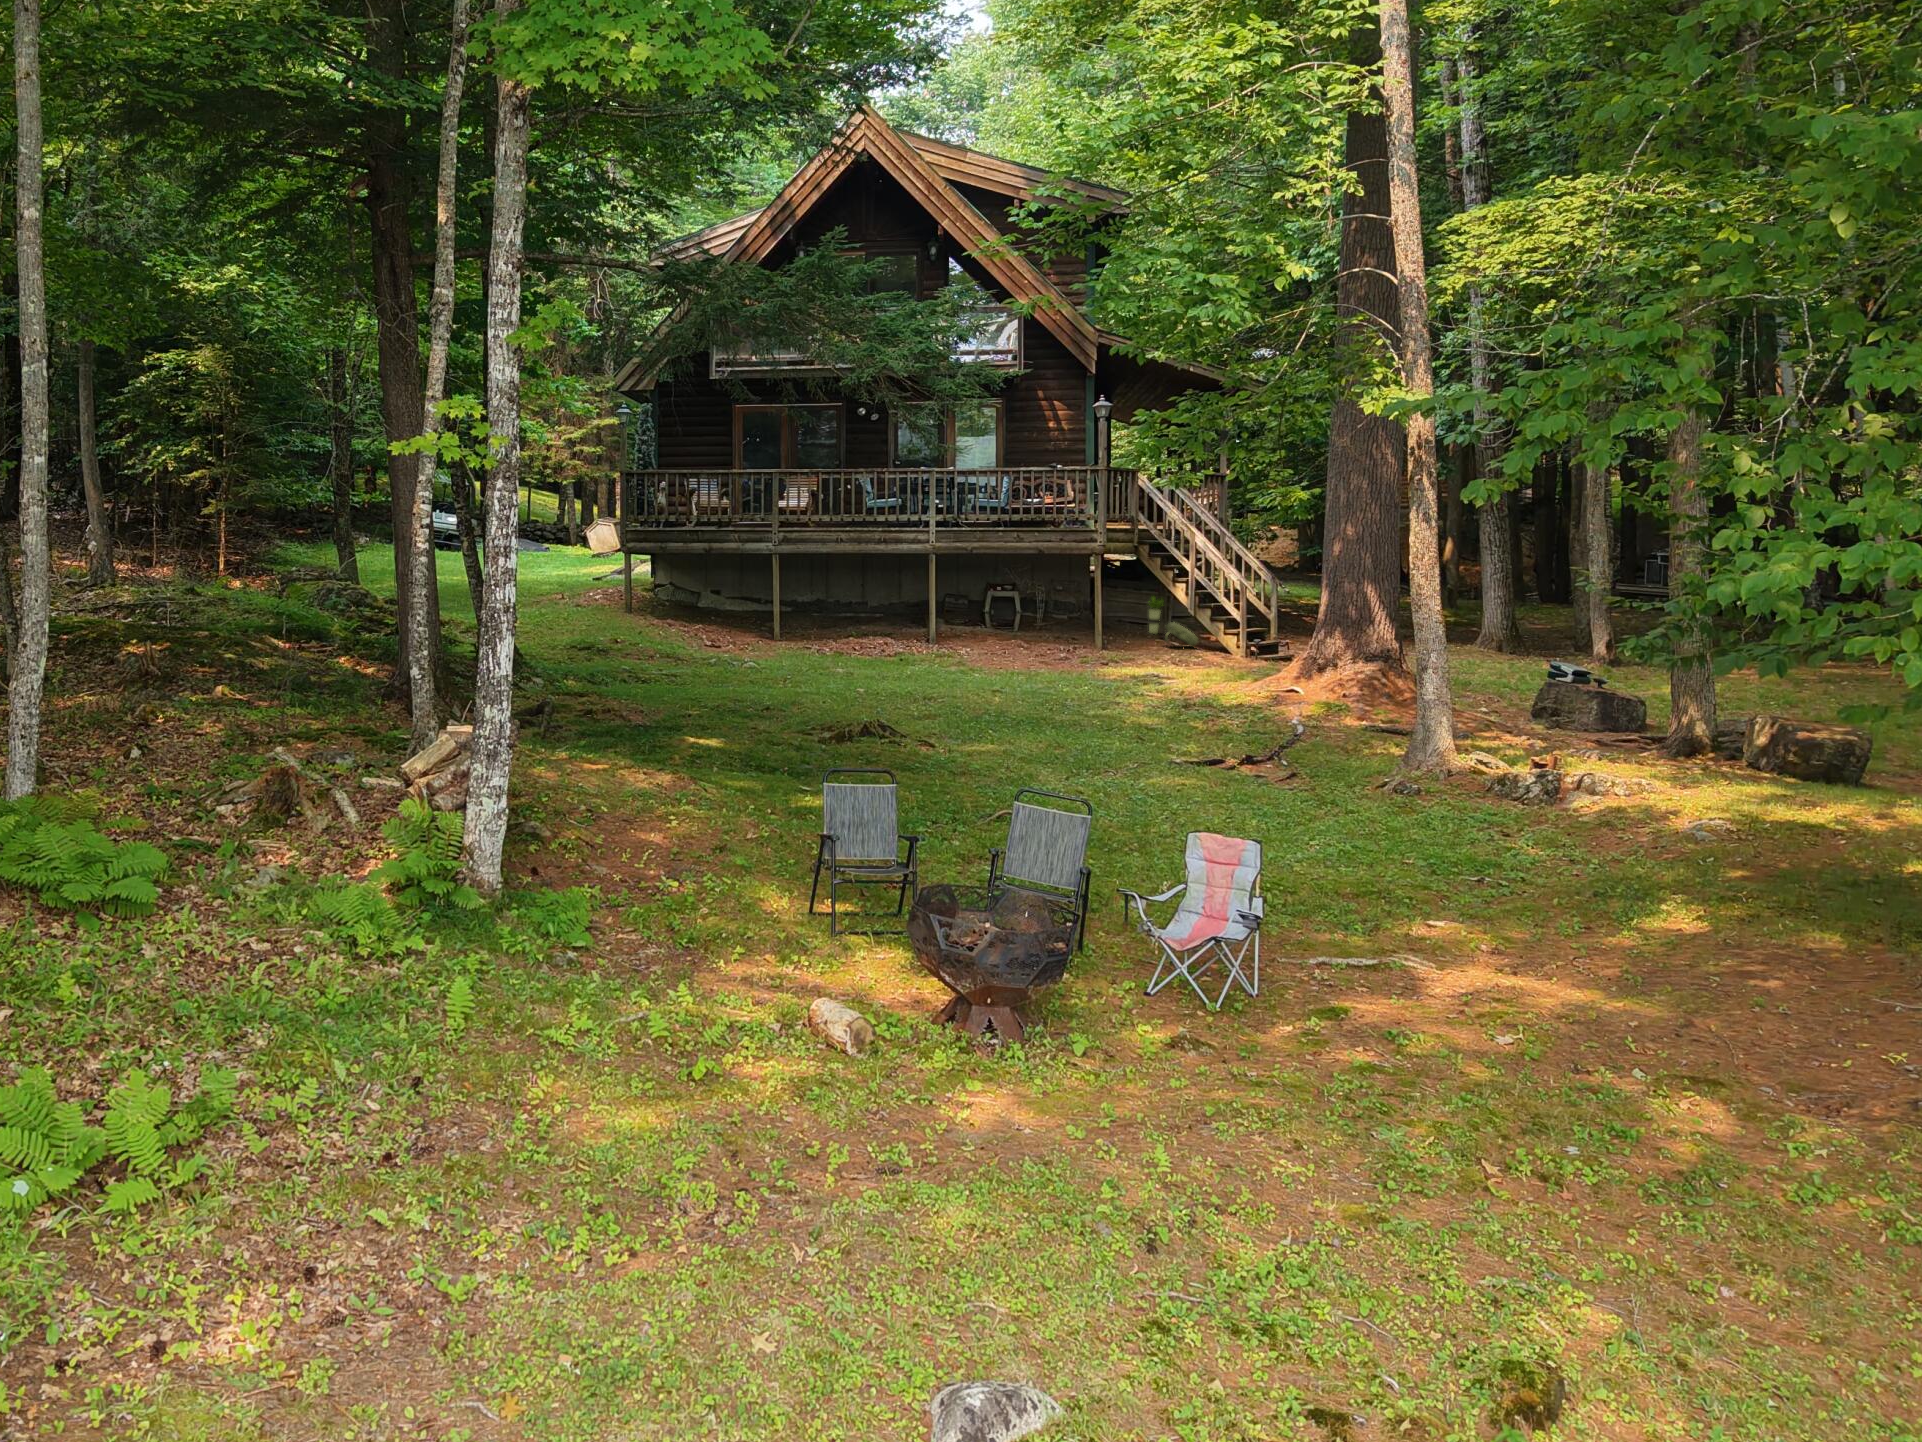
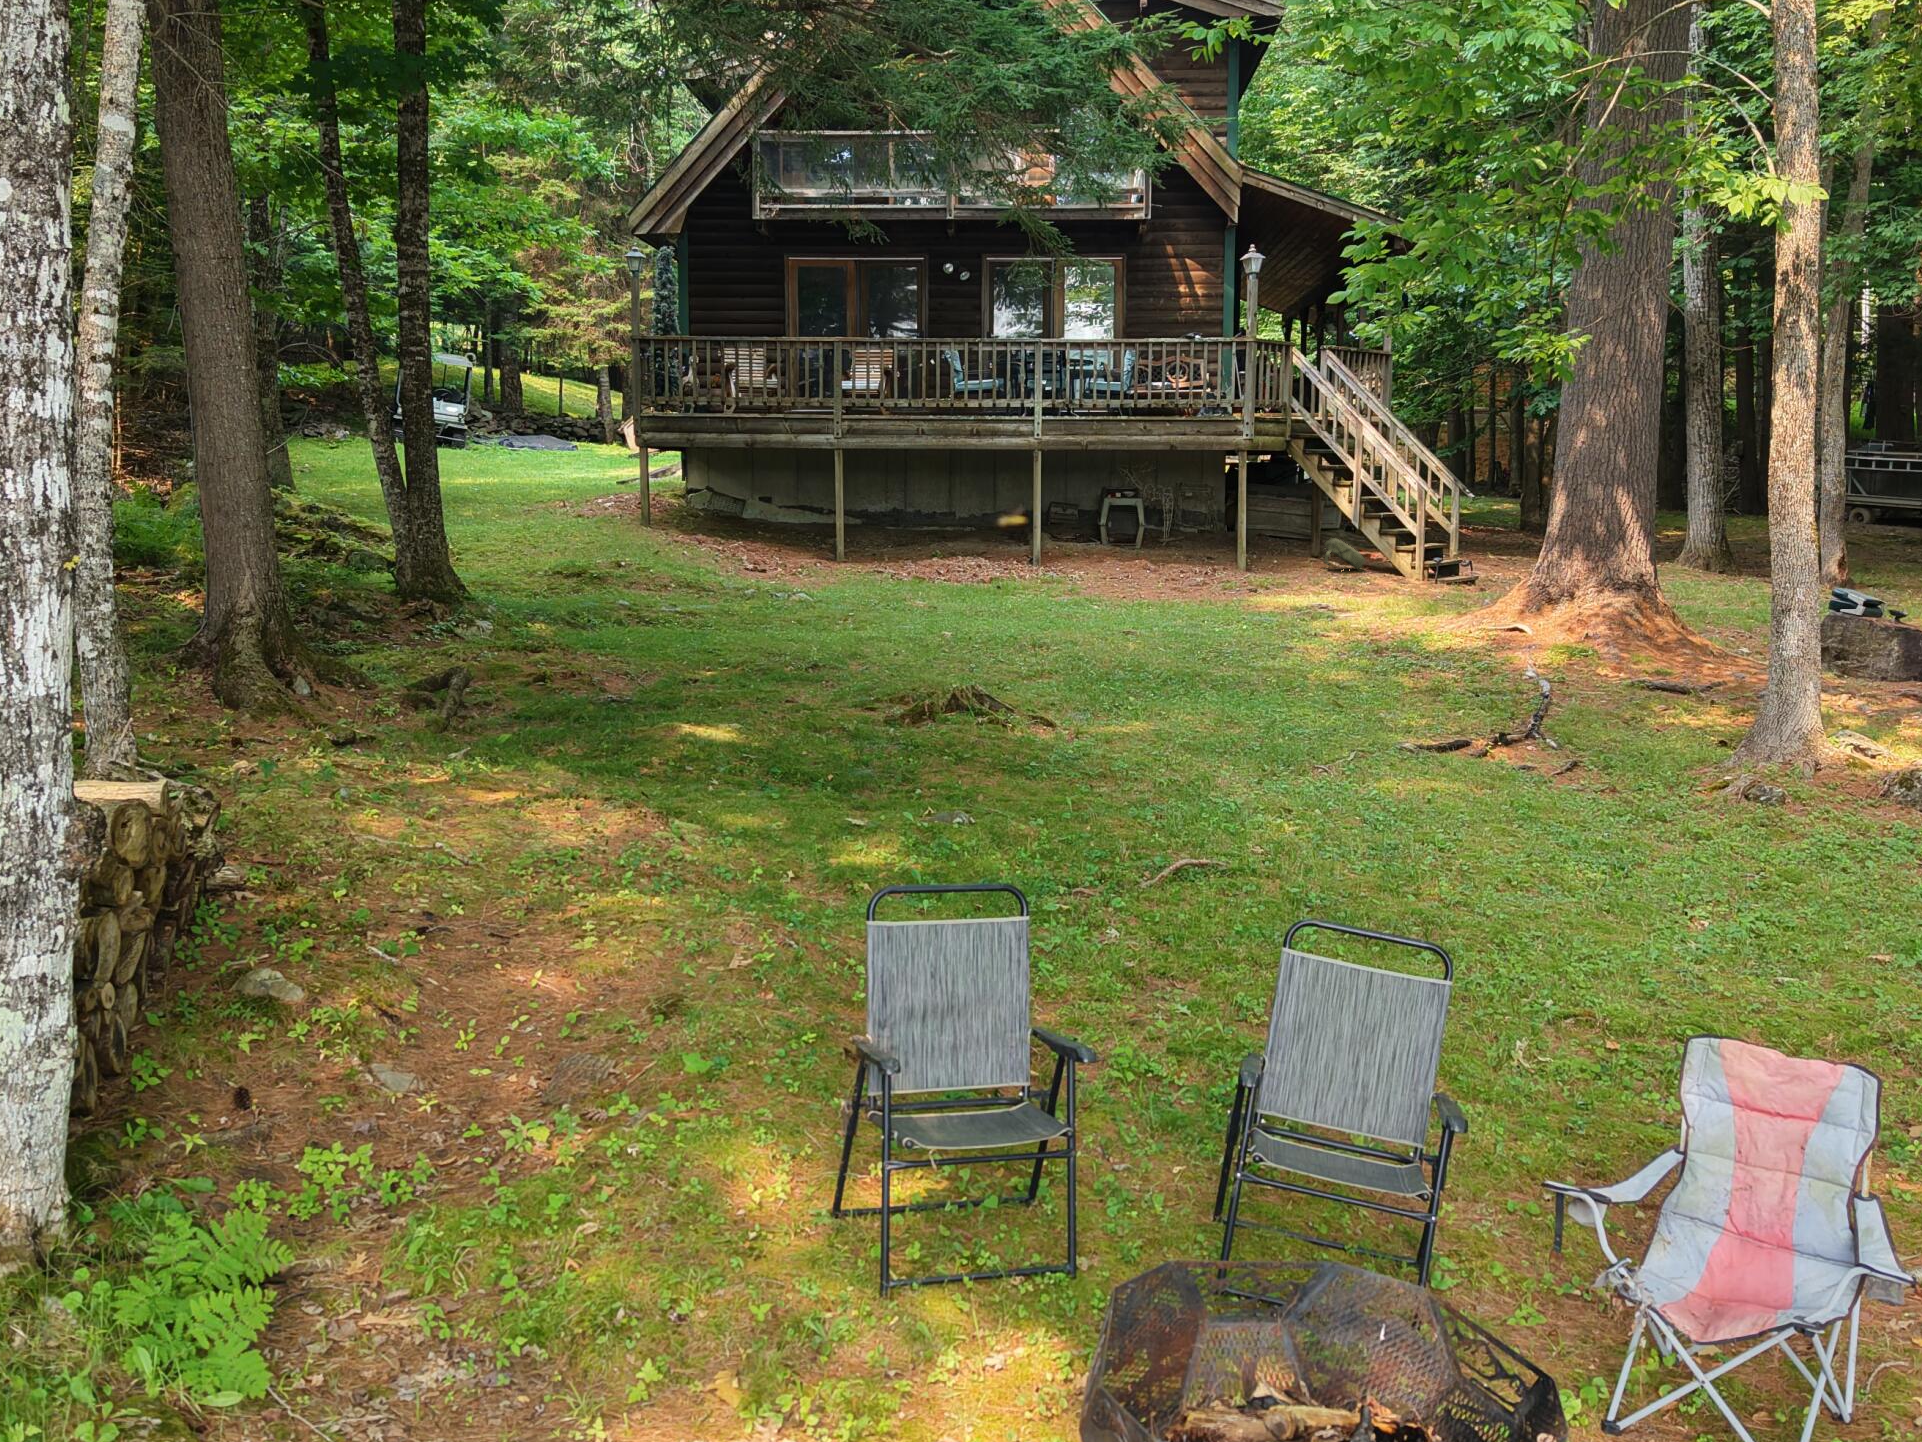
planter: present [1149,596,1162,634] -> none [1297,504,1321,553]

